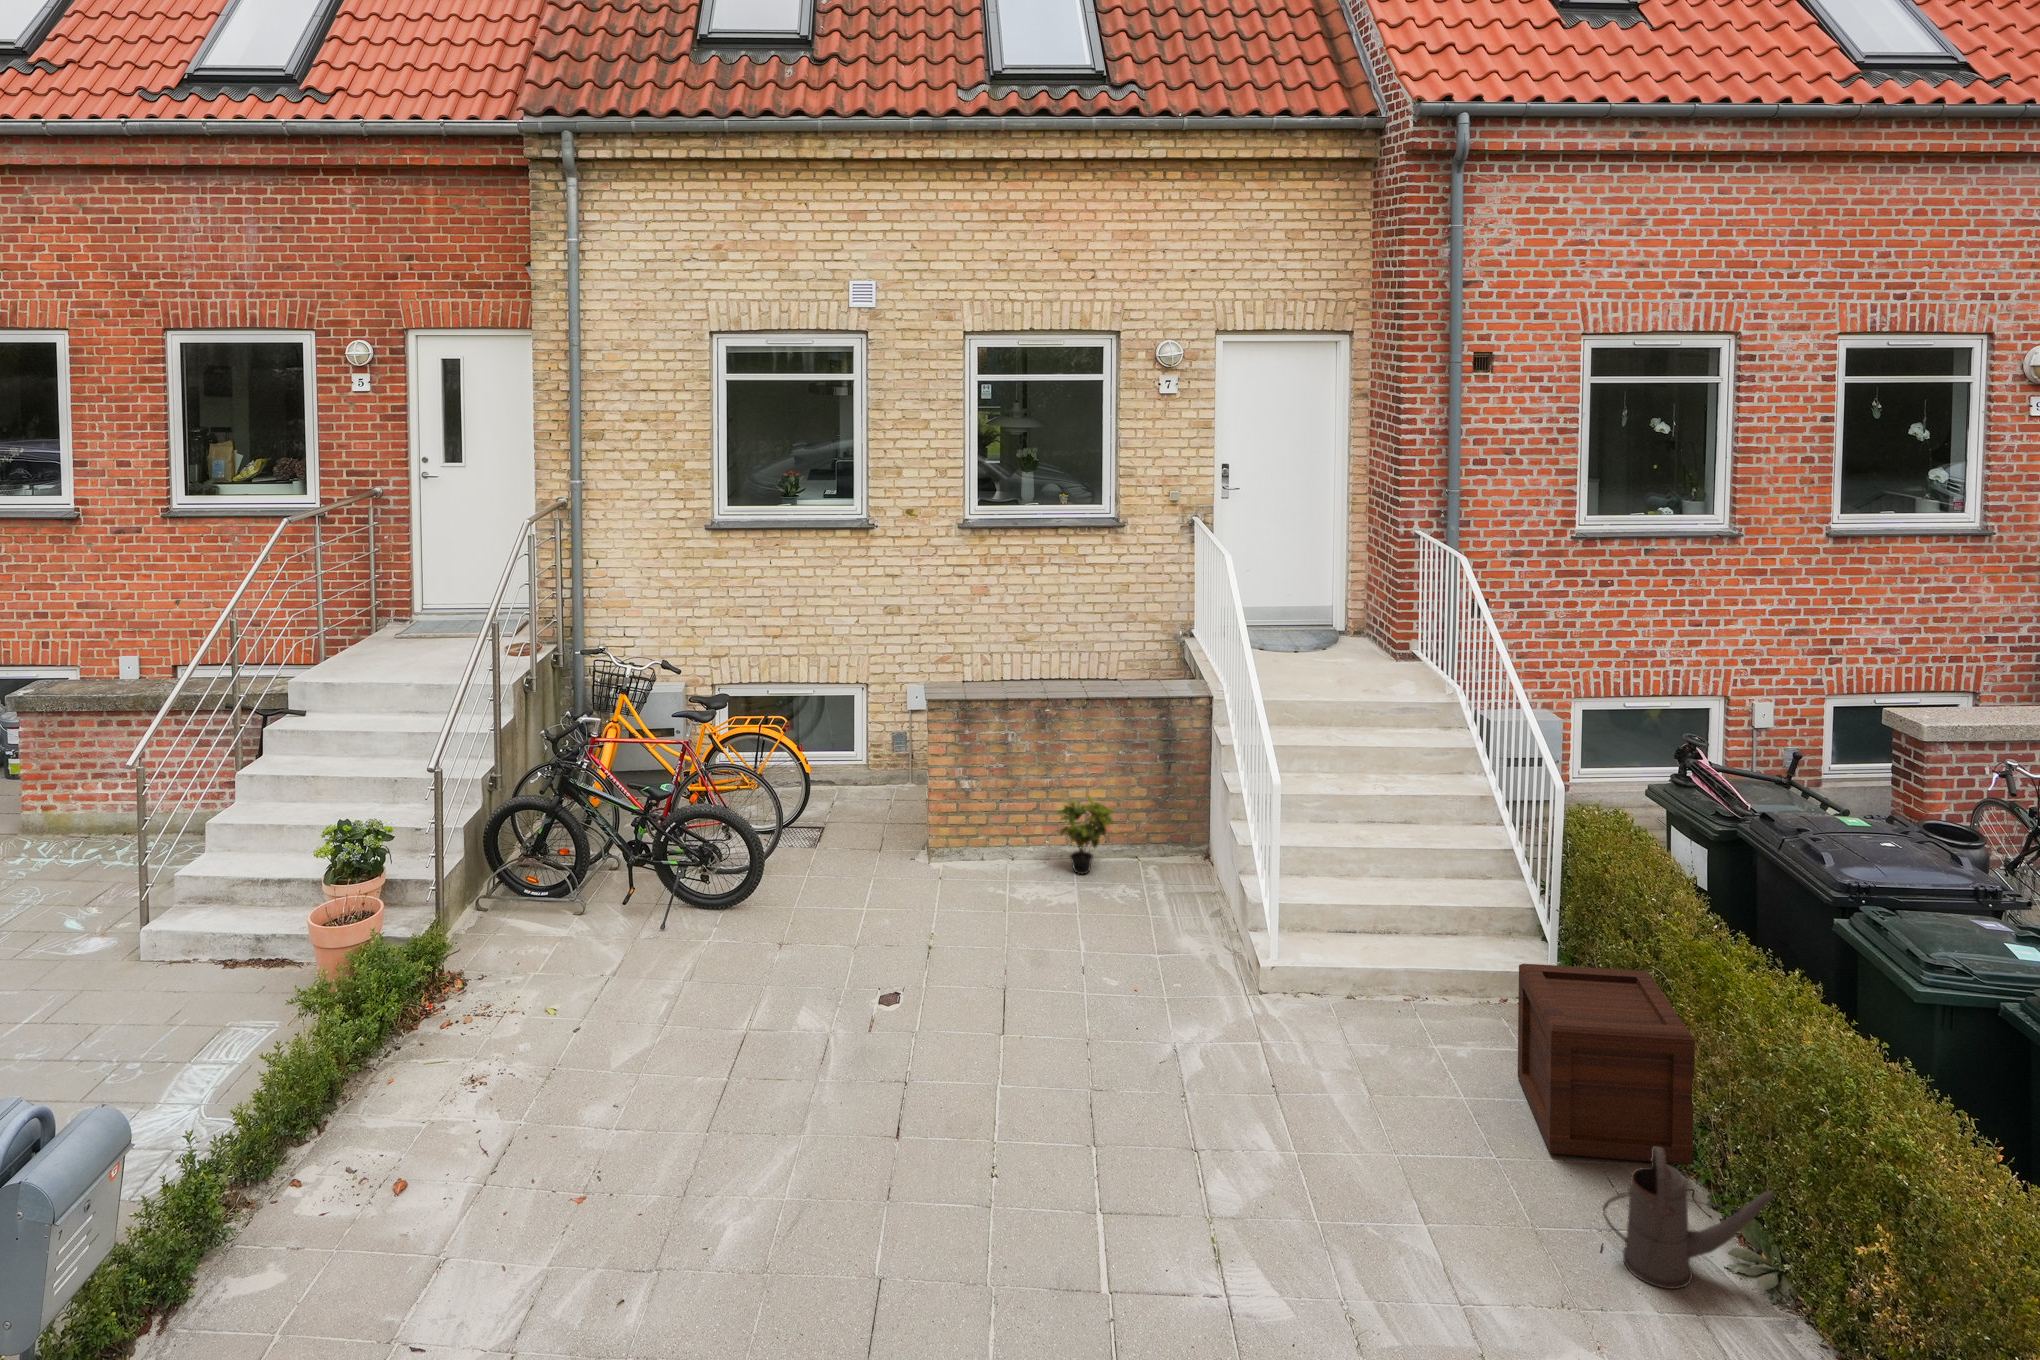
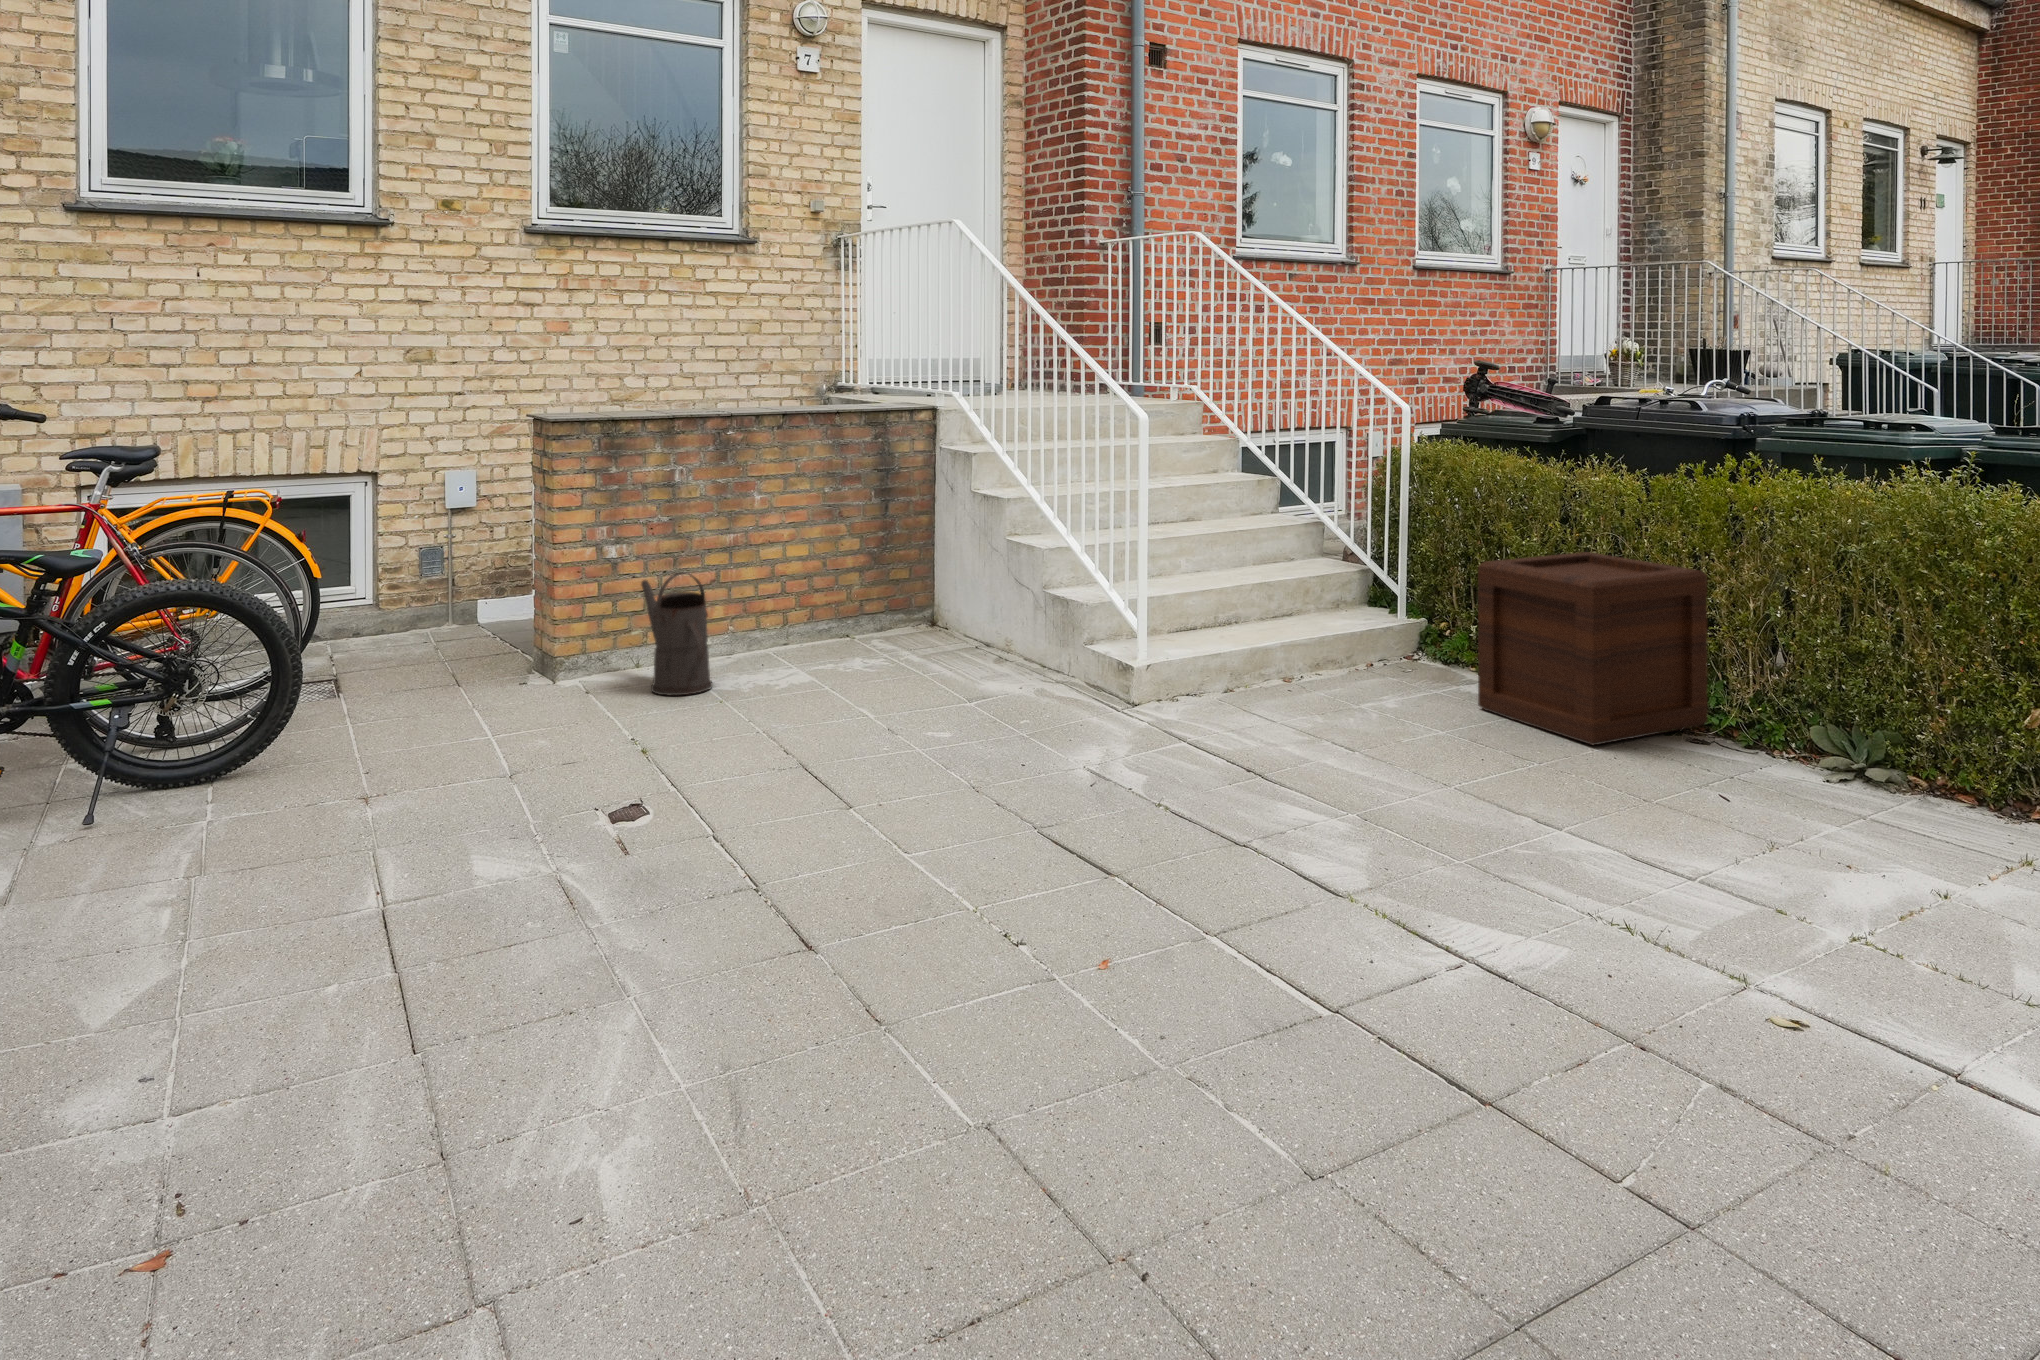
potted plant: present [1057,796,1113,874] -> none [745,549,834,661]
watering can: present [1603,1147,1774,1289] -> present [641,572,712,695]

